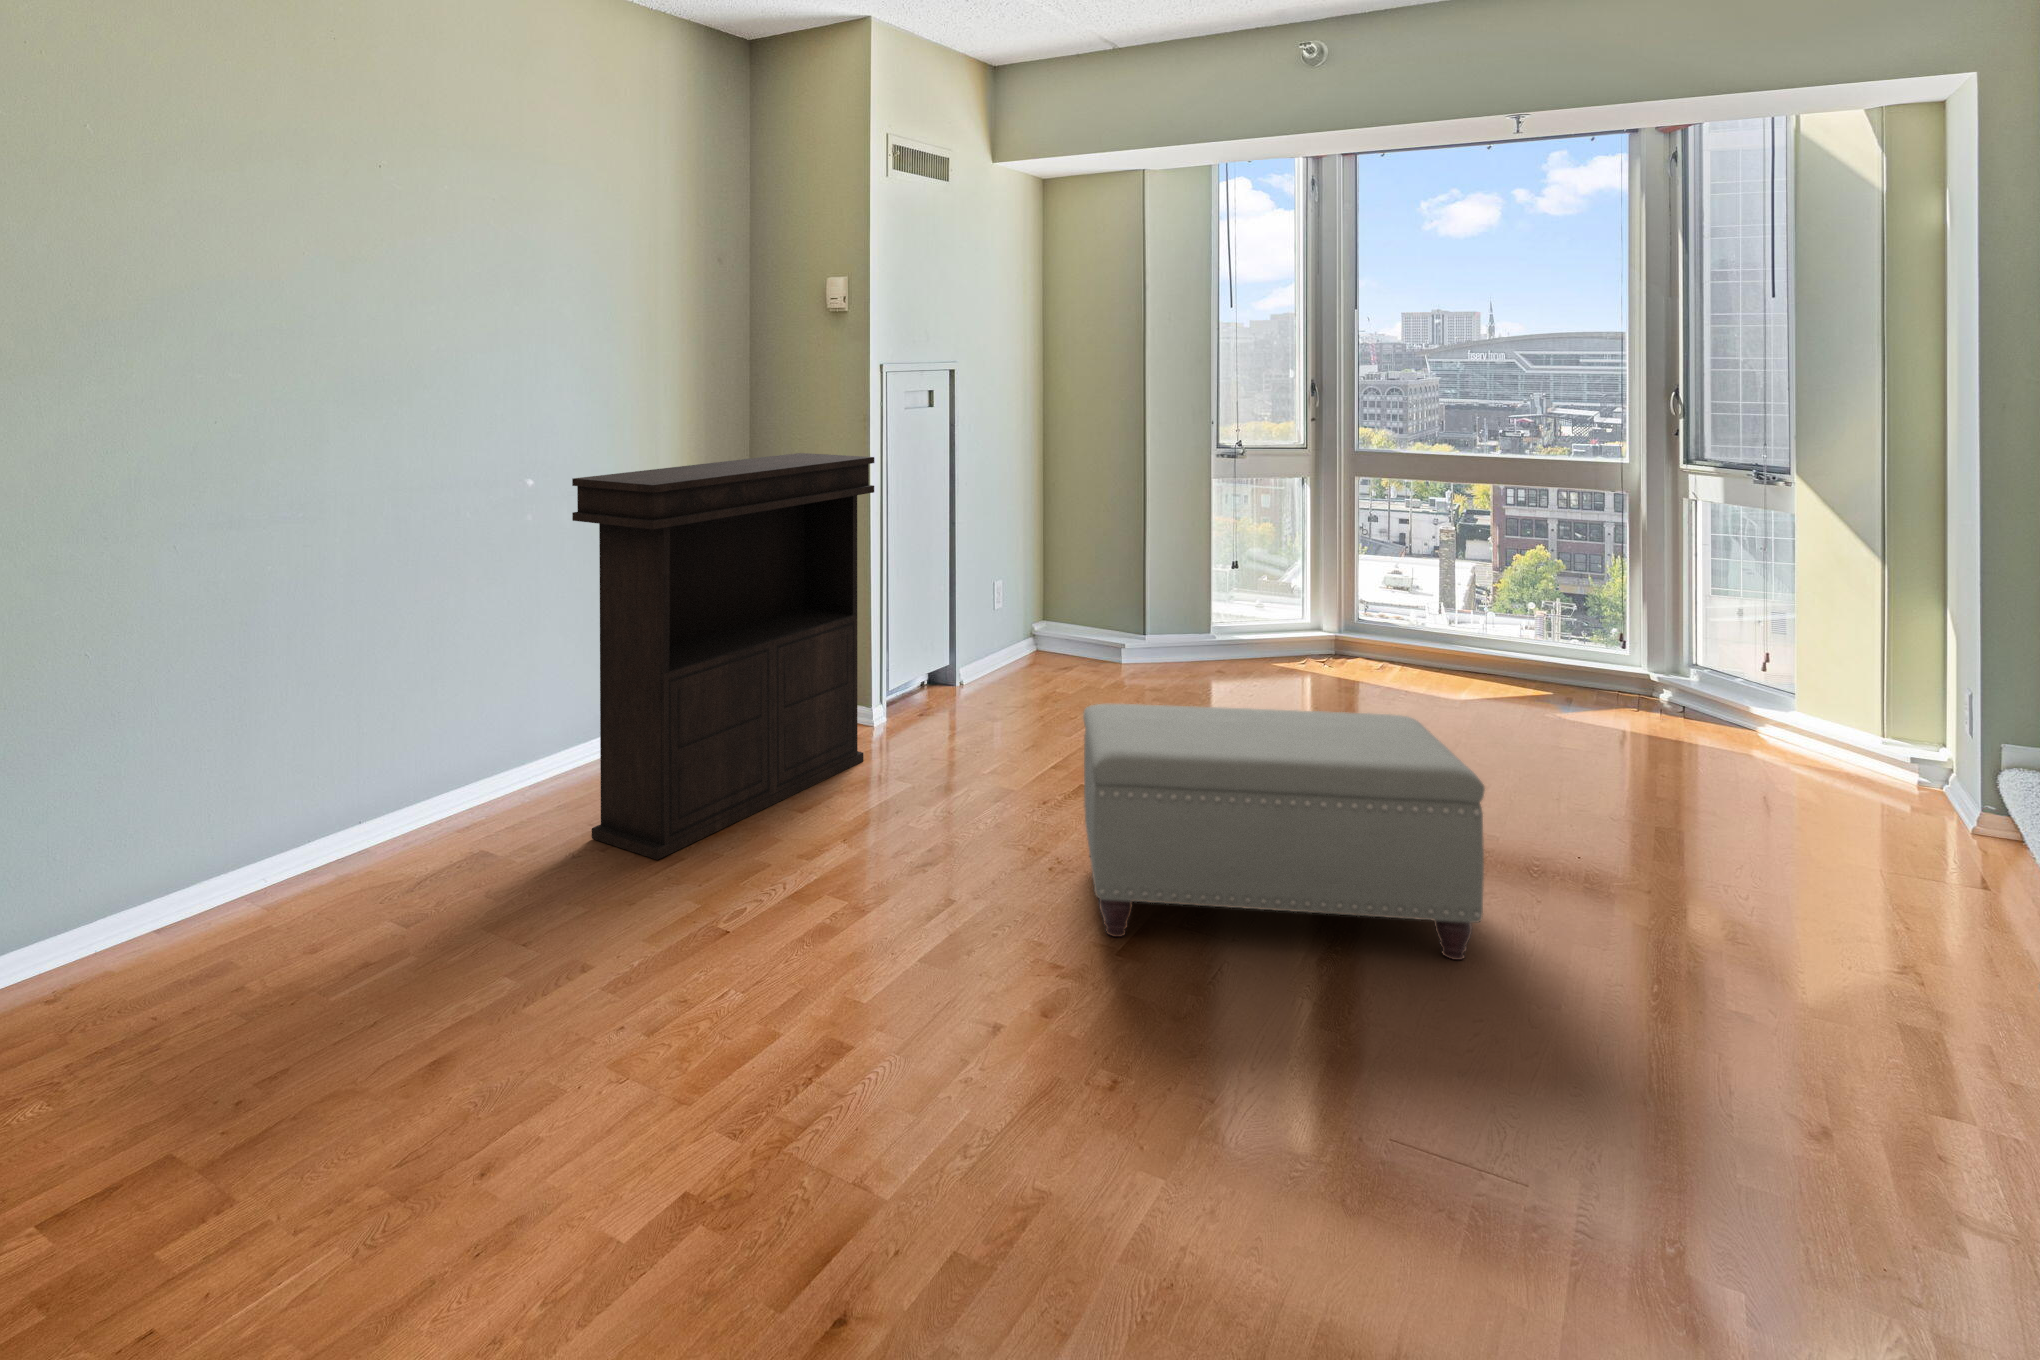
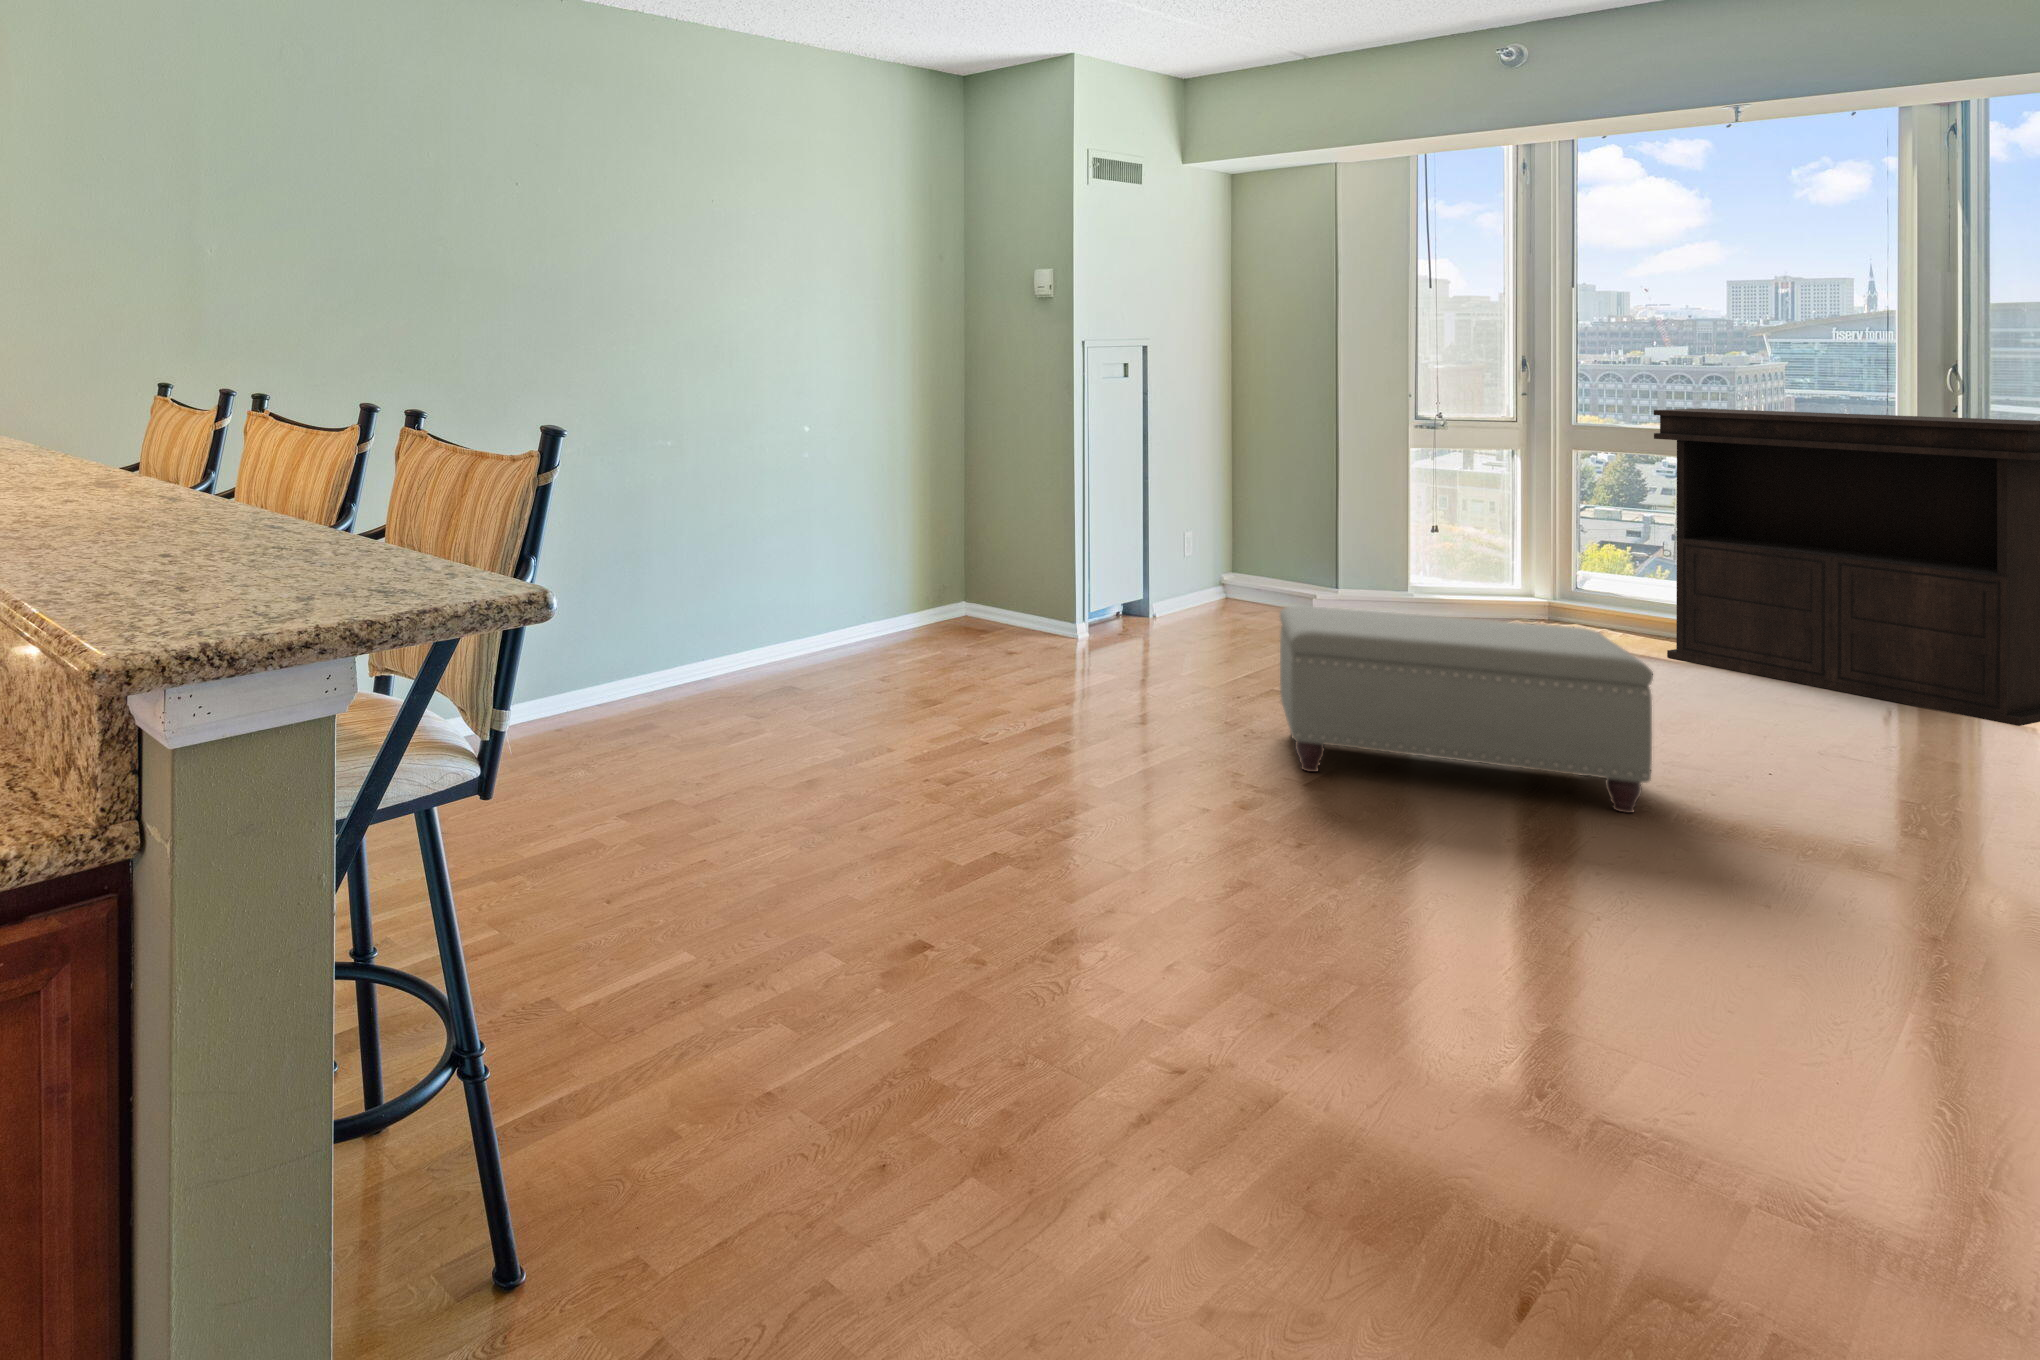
console table: present [572,453,874,860] -> present [1654,408,2040,726]

